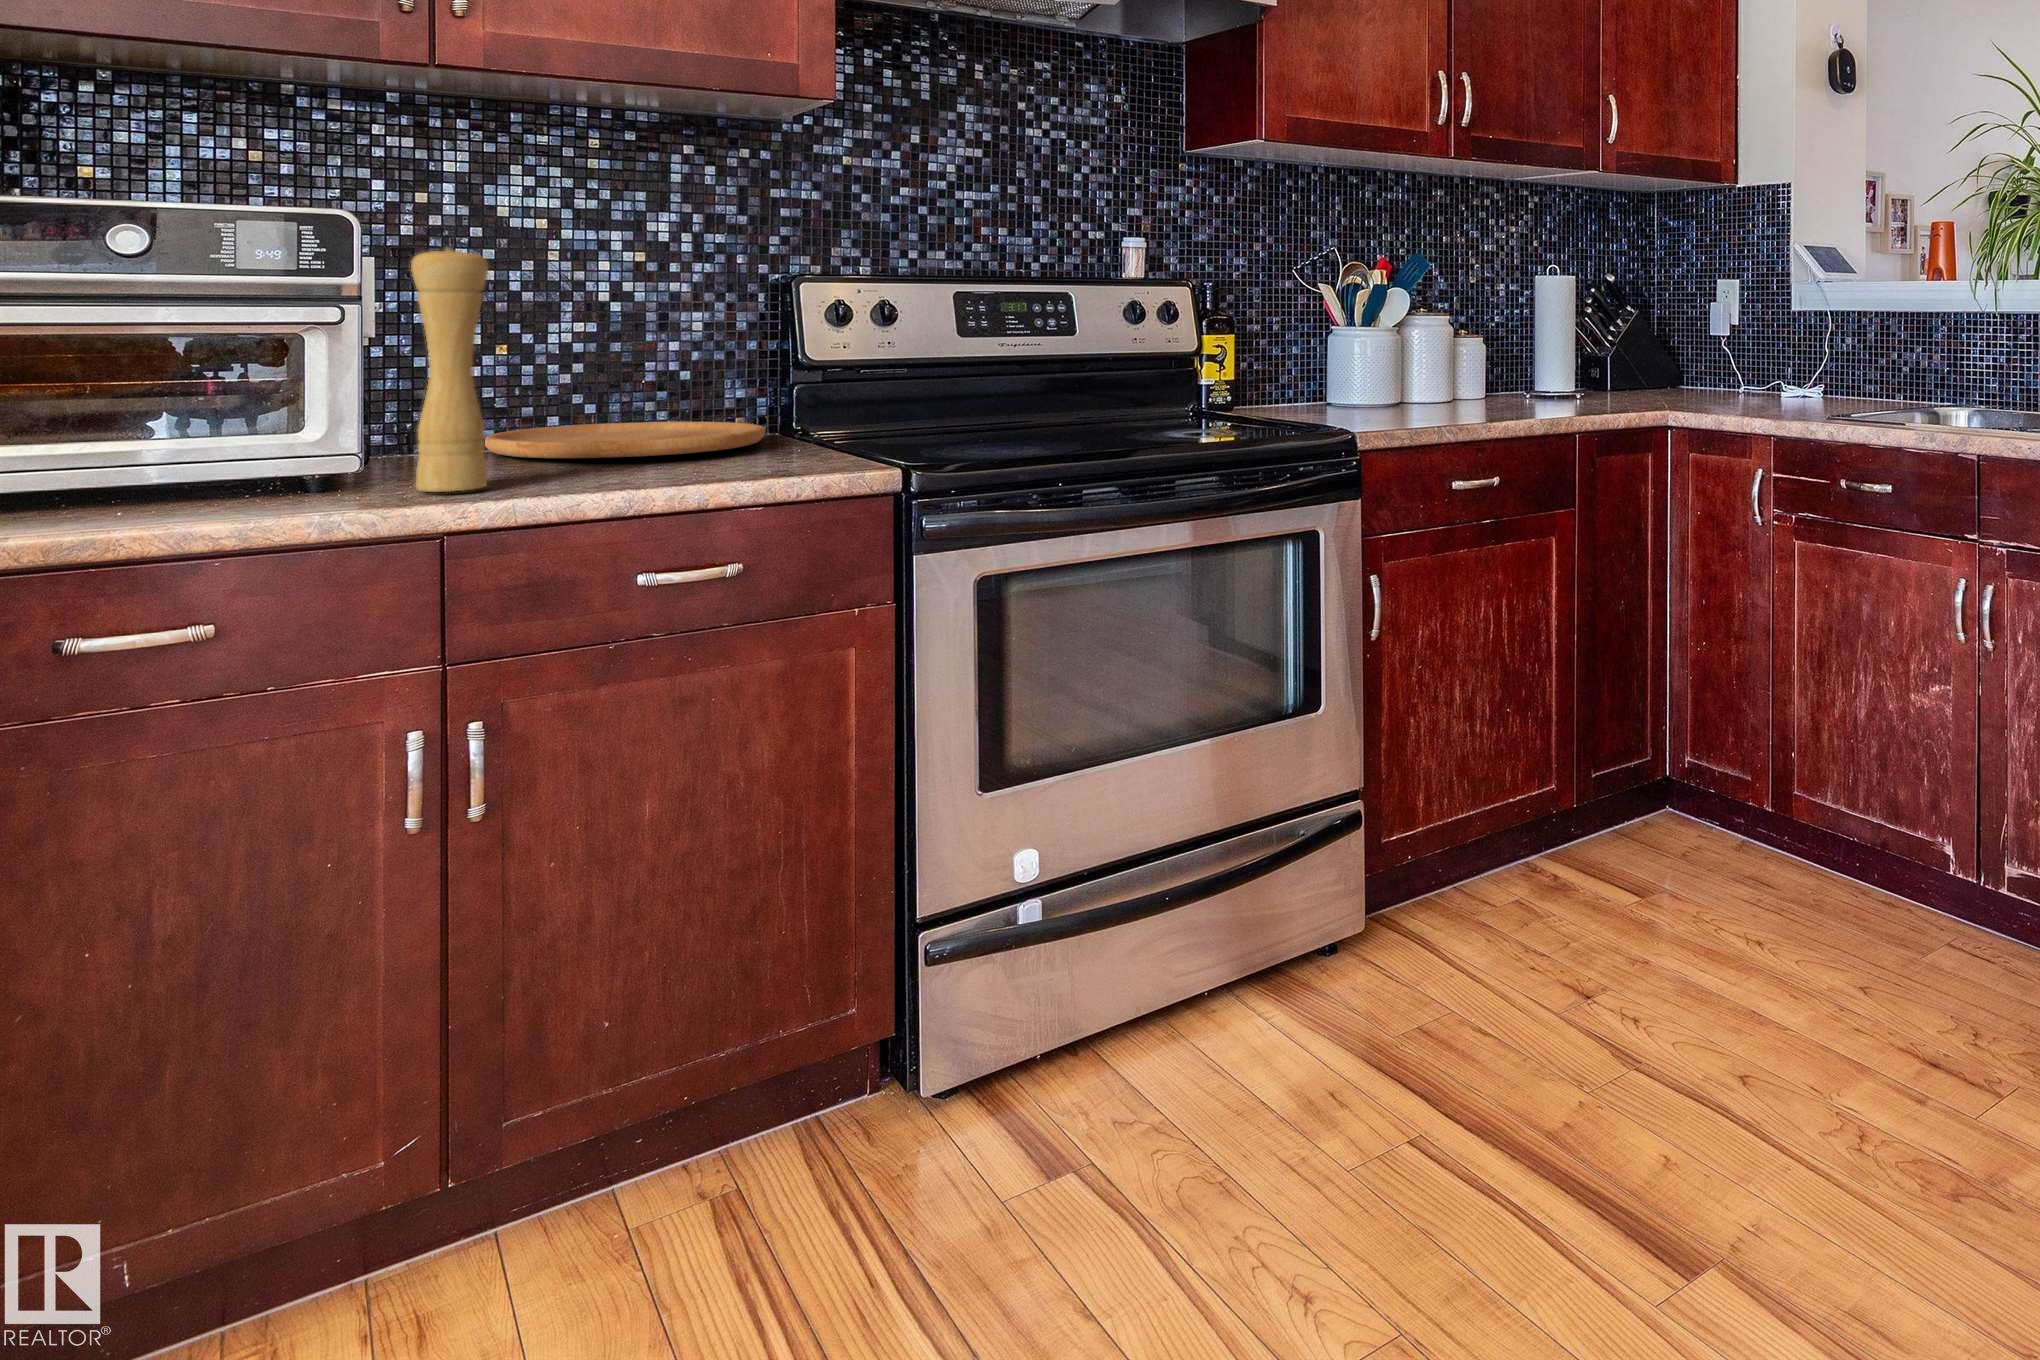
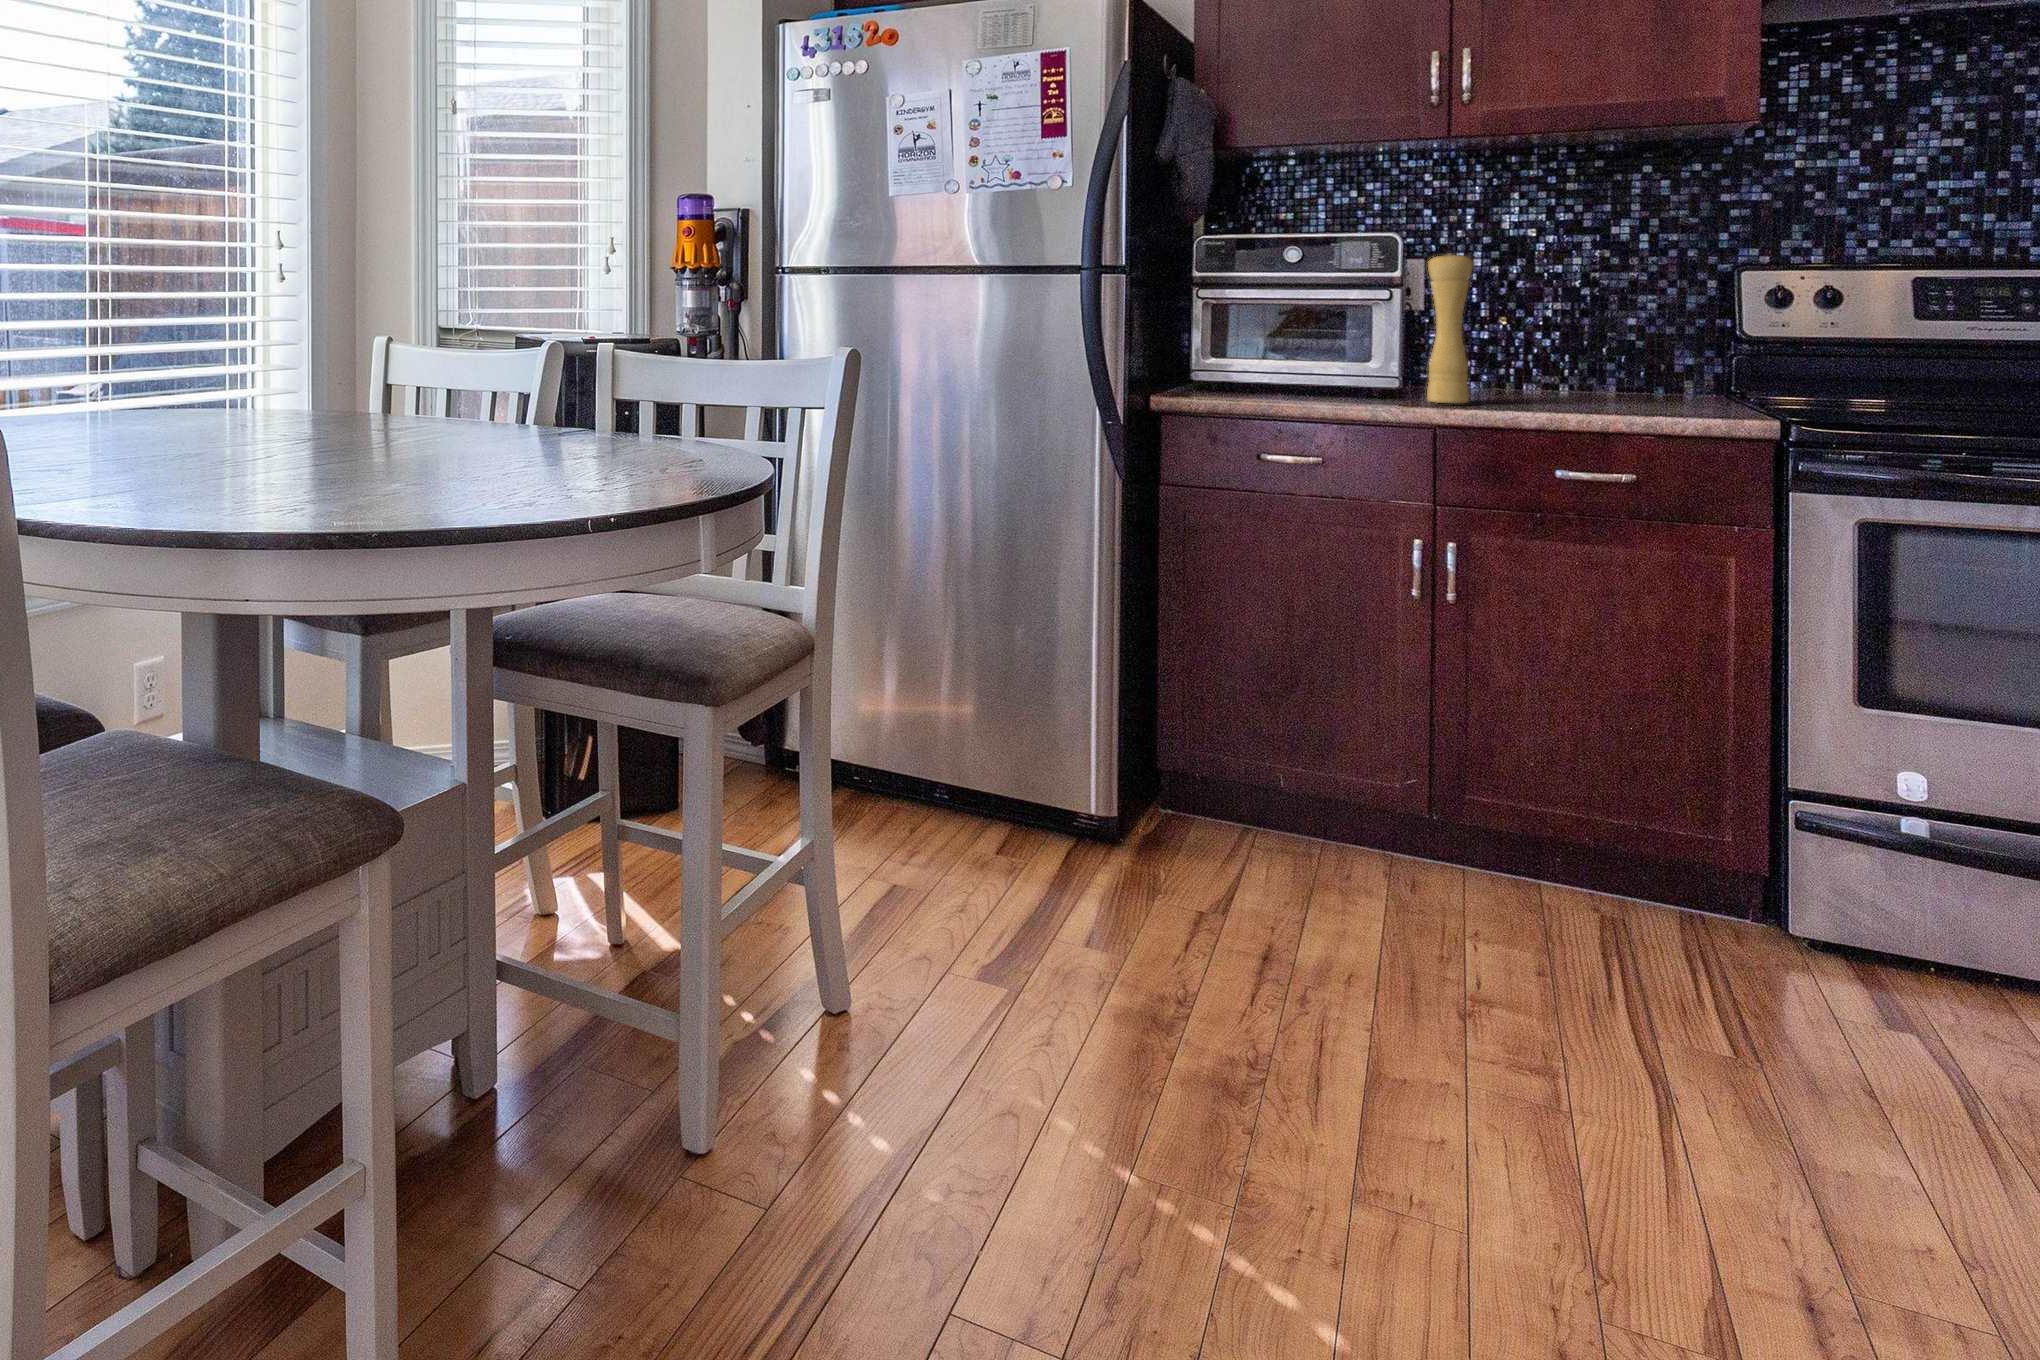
cutting board: present [485,422,765,458] -> none [1480,376,1693,397]

